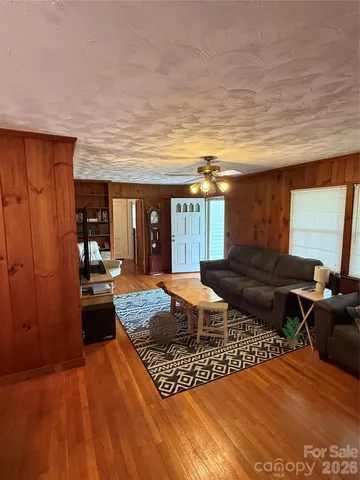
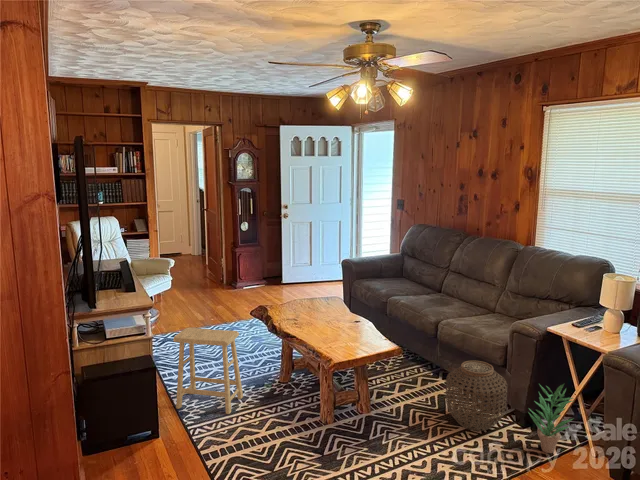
footstool: present [197,301,228,347] -> present [173,328,243,414]
woven basket: present [149,311,177,344] -> present [446,360,507,431]

